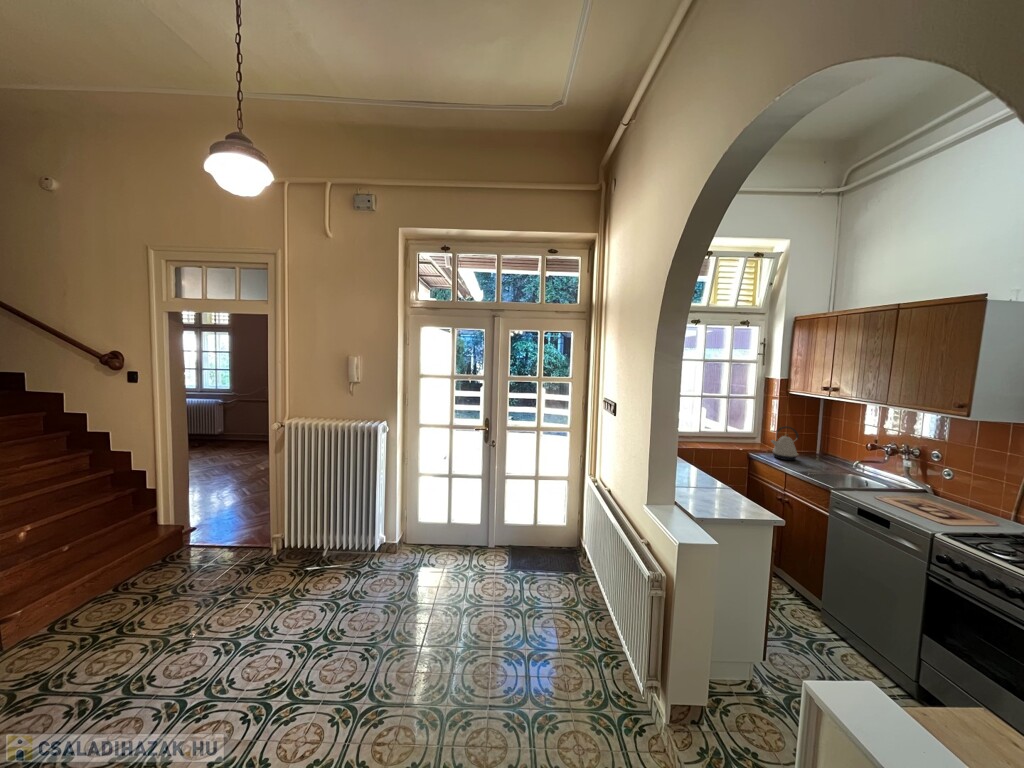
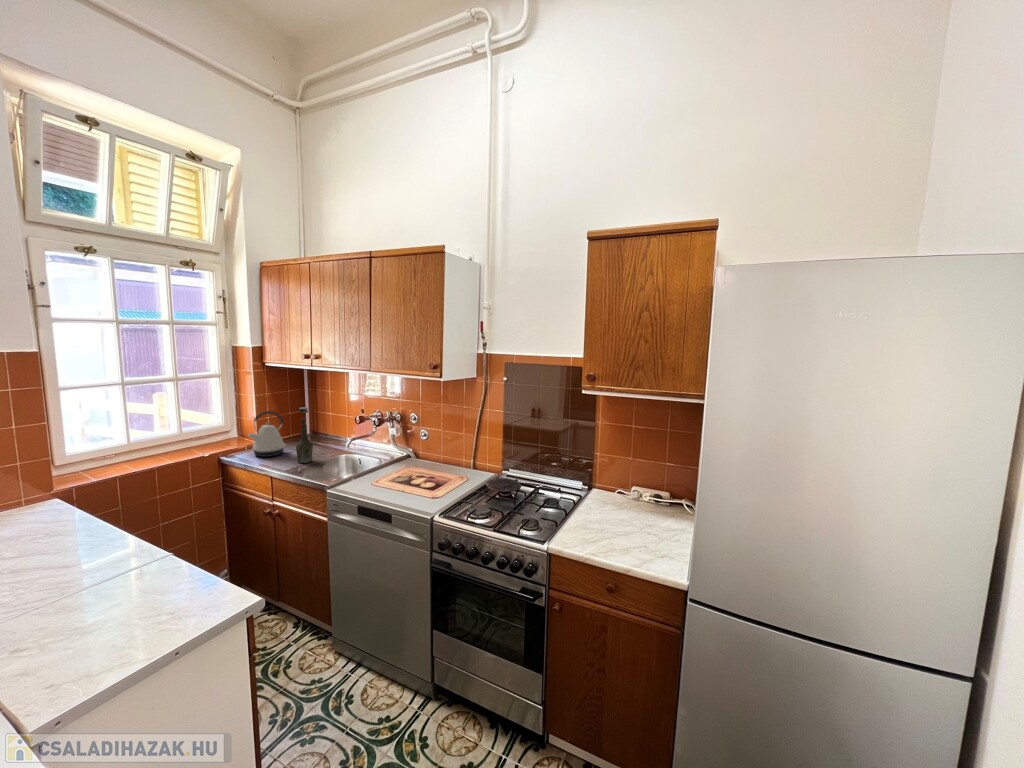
bottle: none [807,427,822,470] -> present [296,407,313,463]

